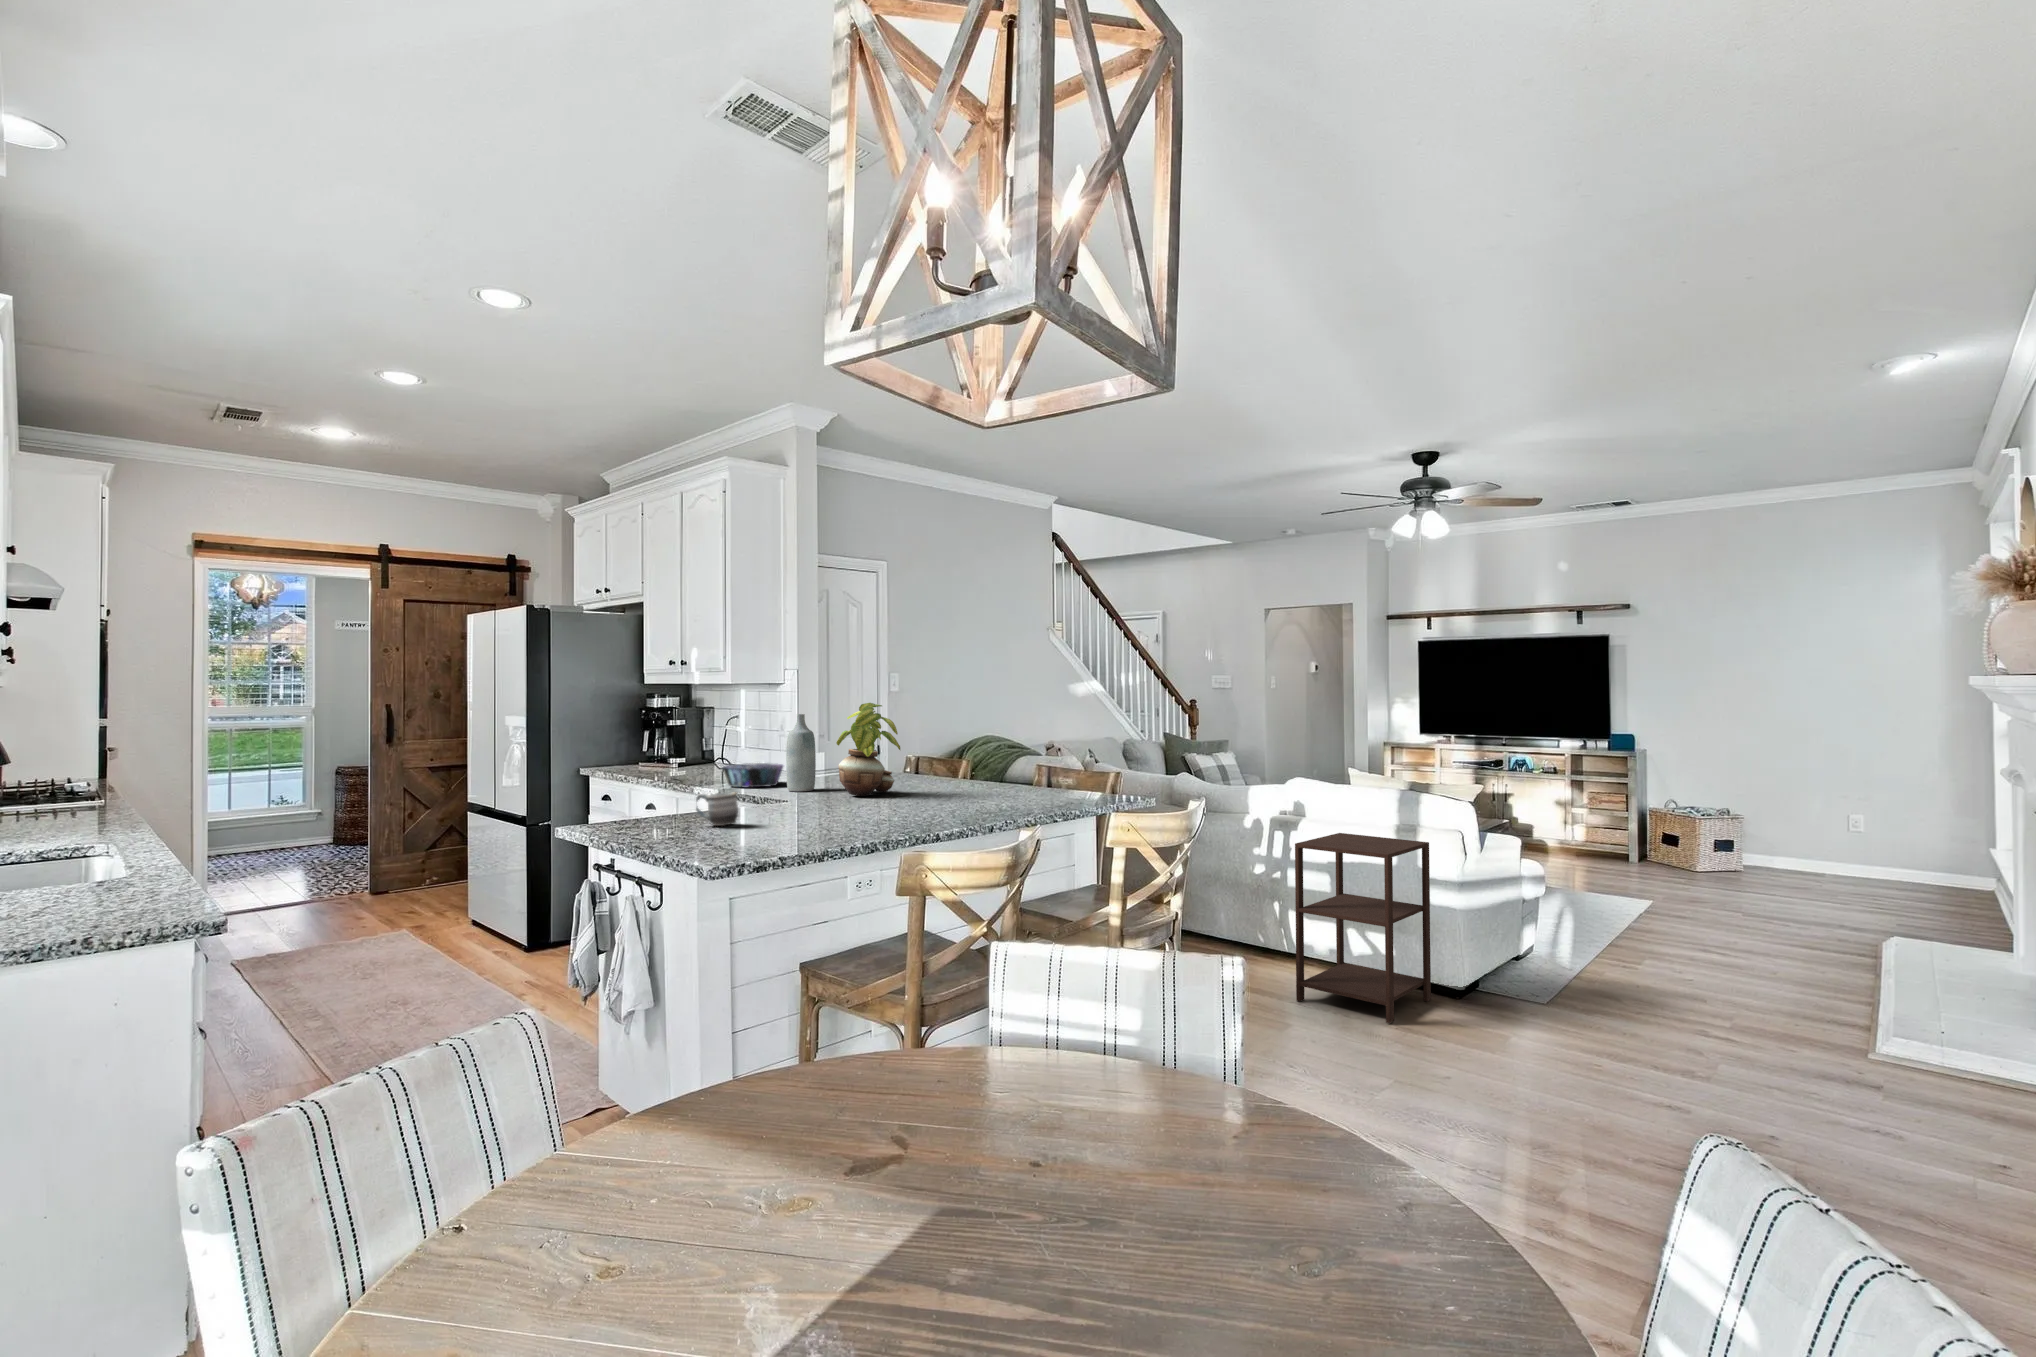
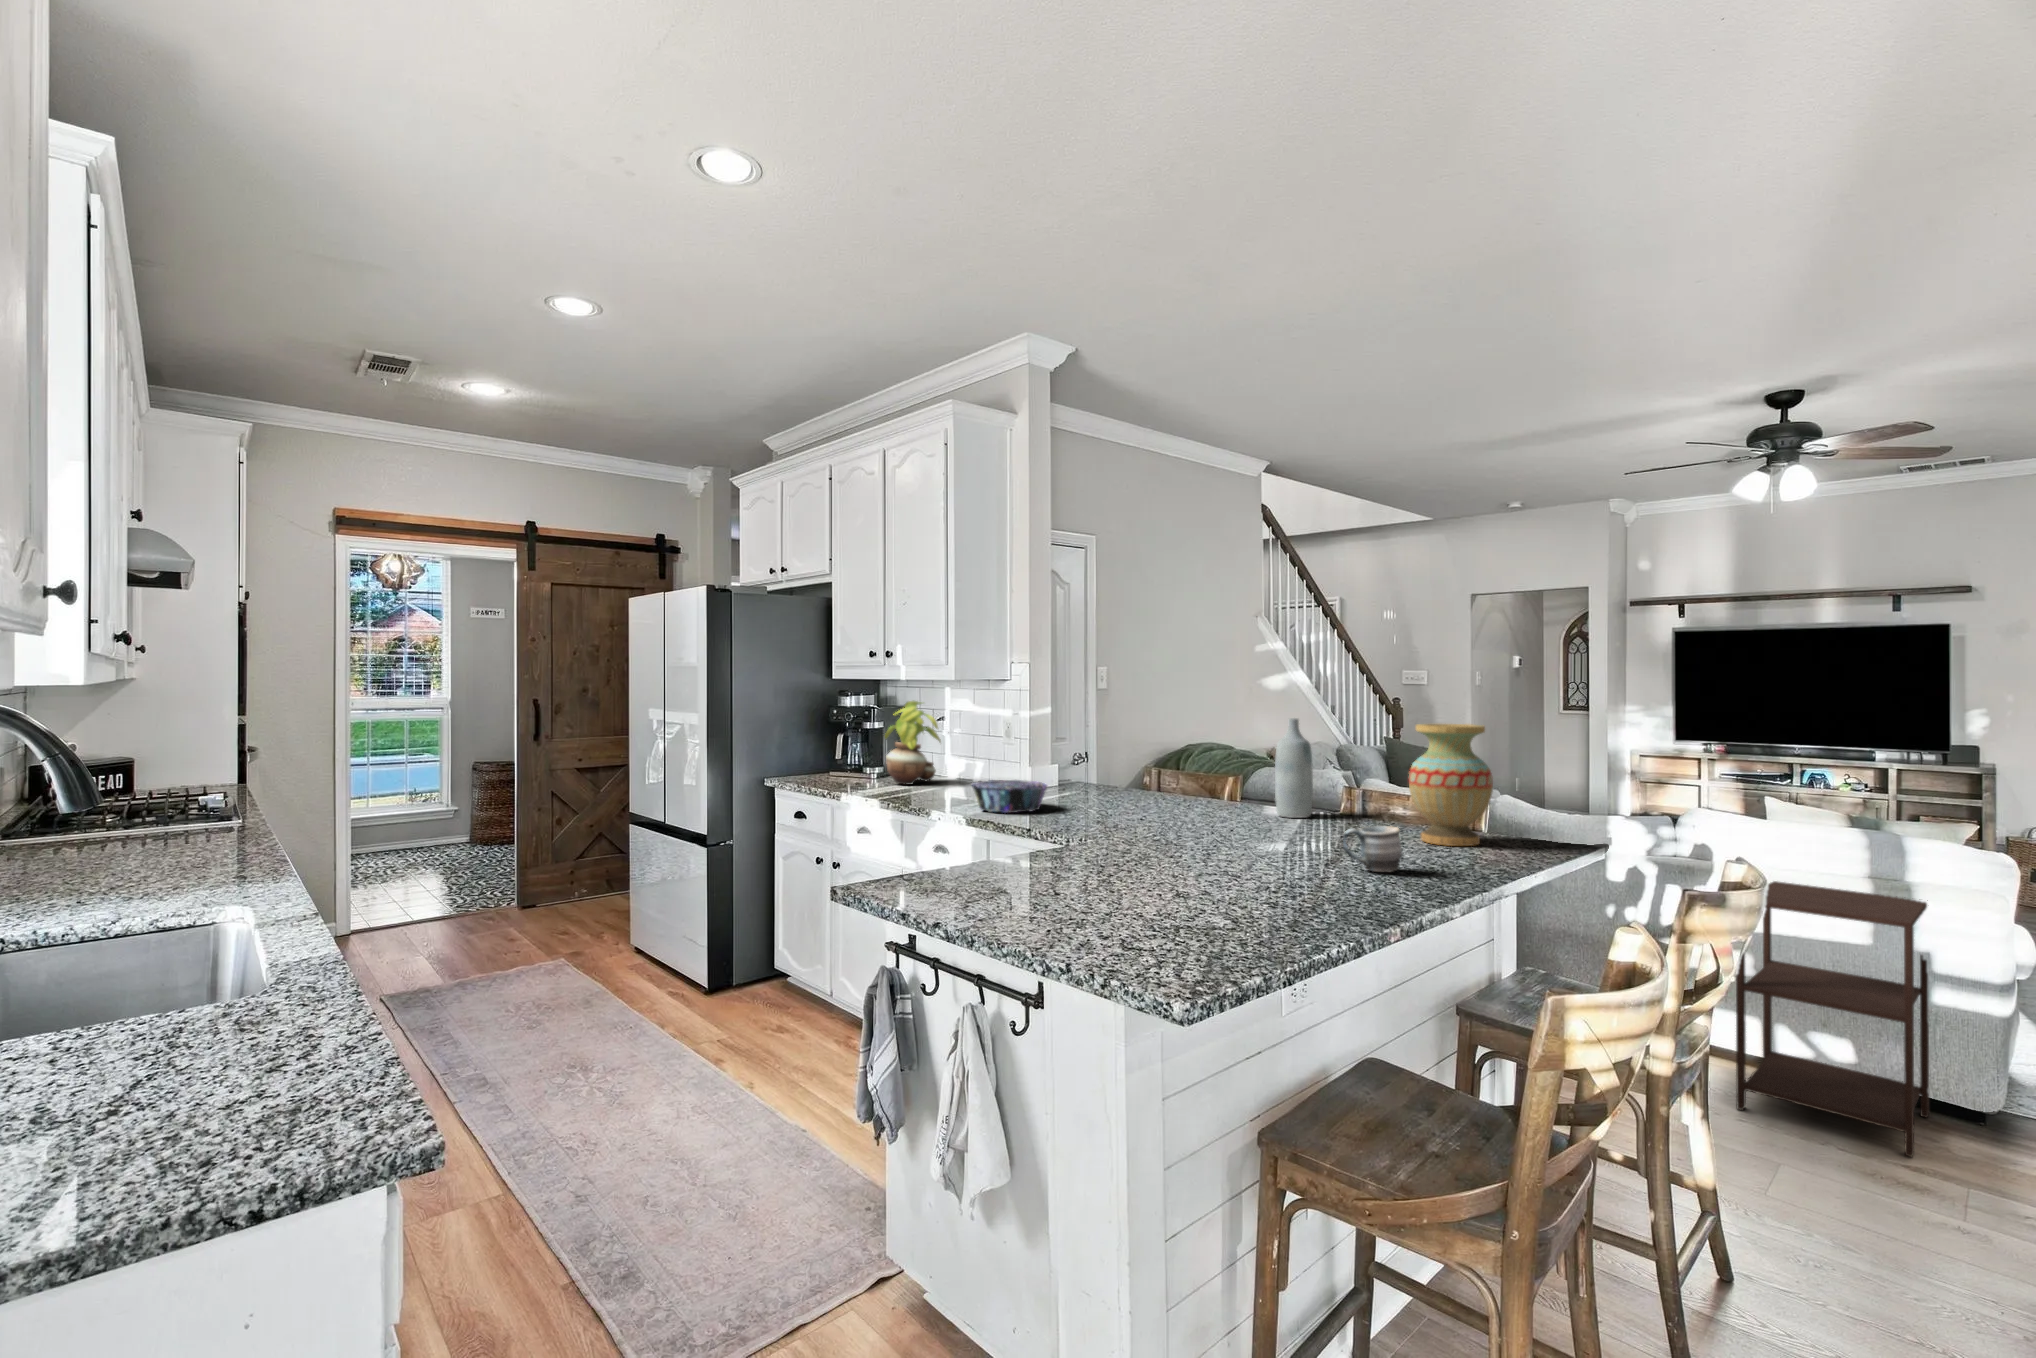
potted plant: present [836,703,900,796] -> present [885,701,941,784]
vase: none [1013,713,1068,800] -> present [1409,724,1493,846]
bottle: present [786,714,816,791] -> present [1275,718,1313,818]
mug: present [696,792,738,826] -> present [1343,826,1402,872]

